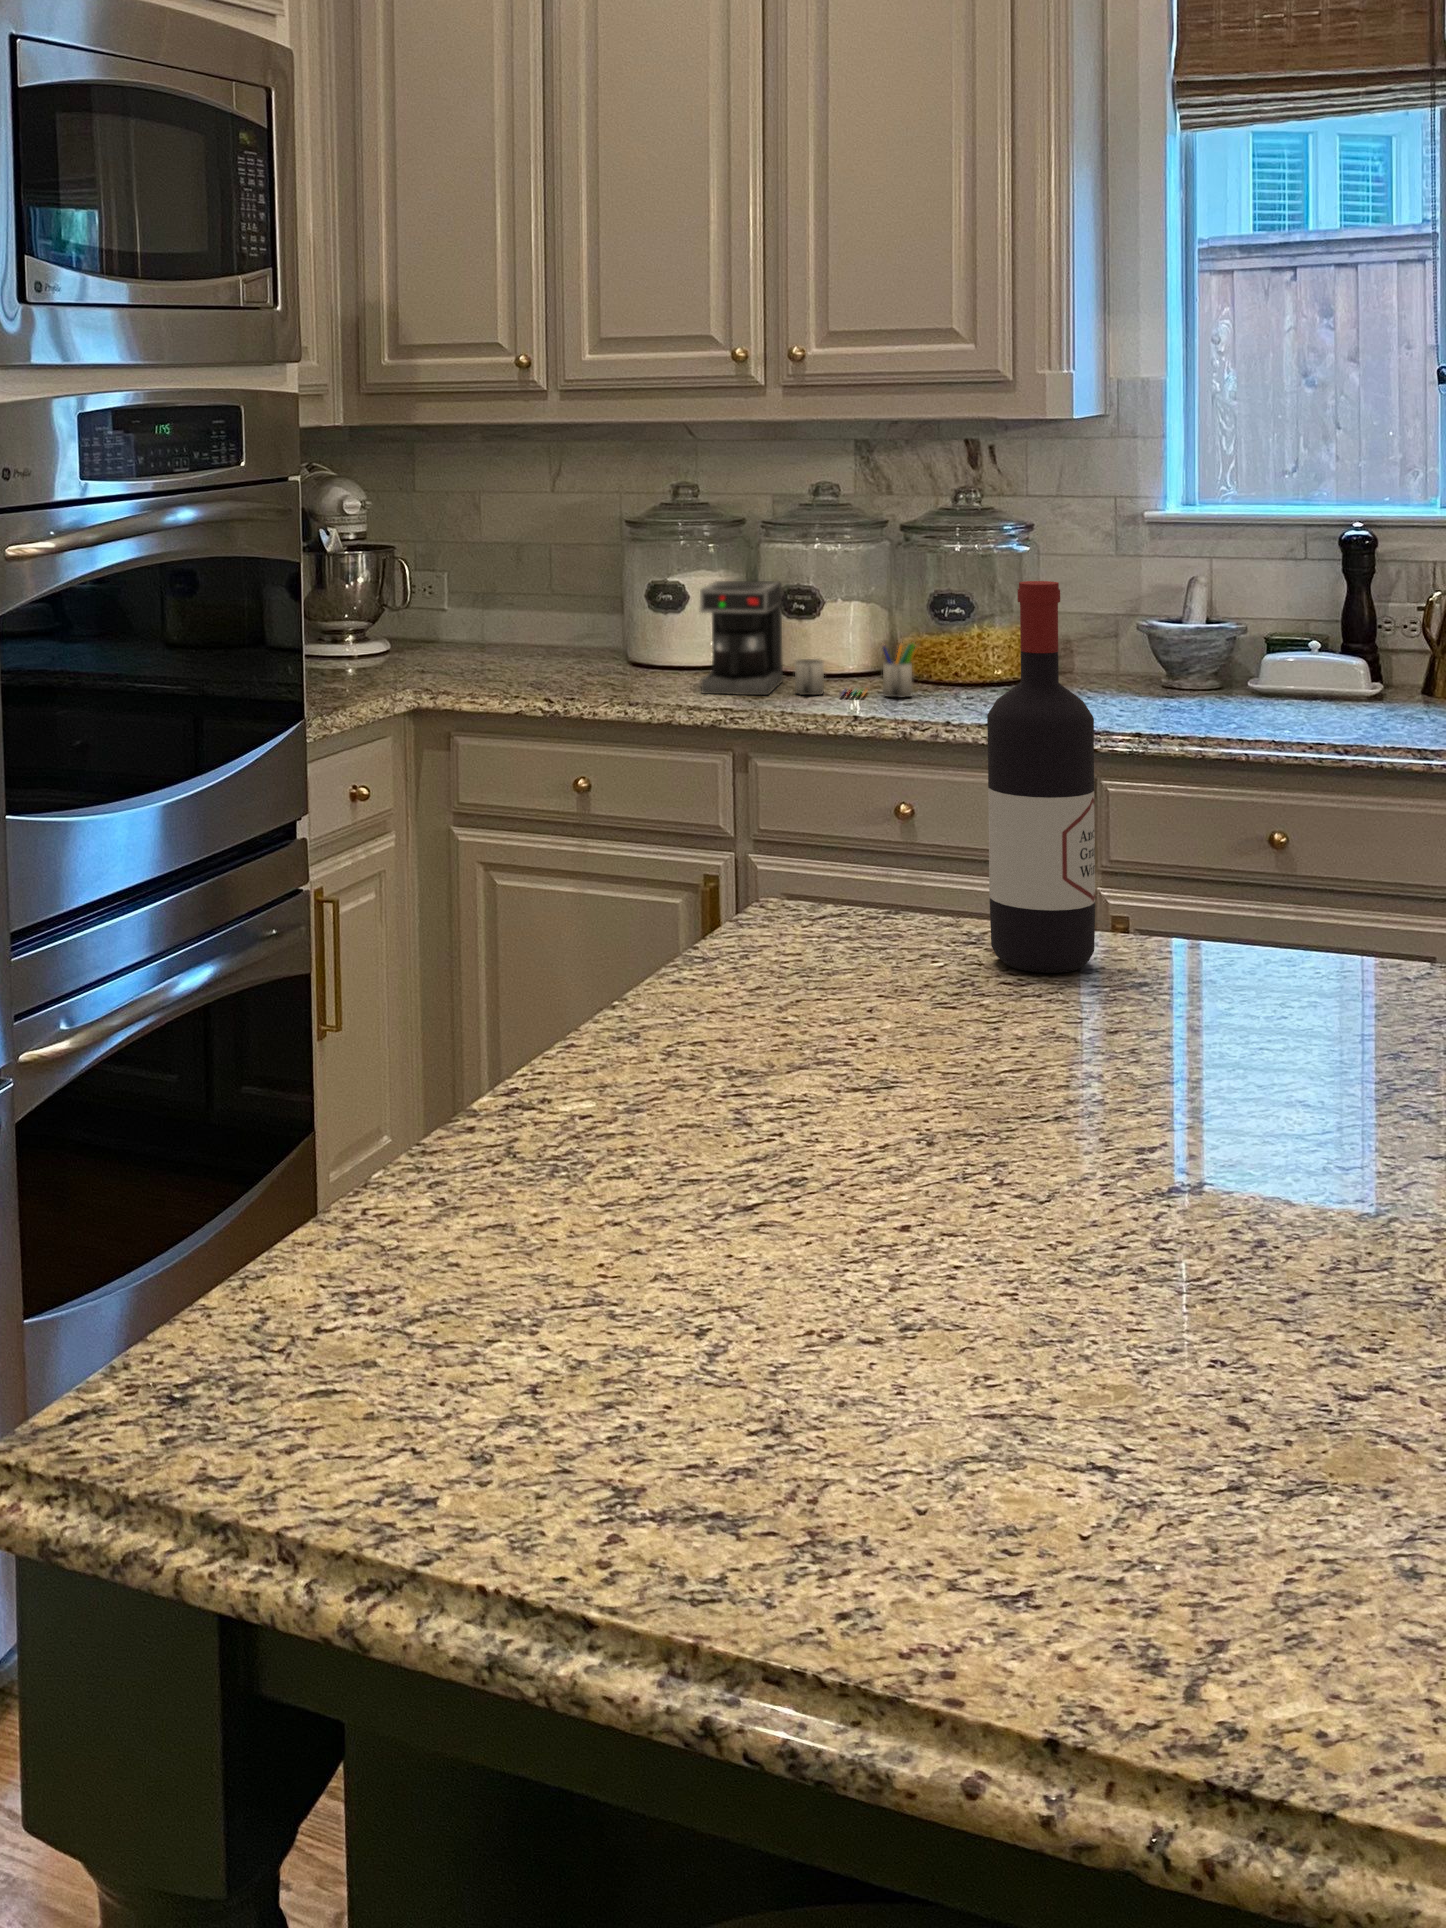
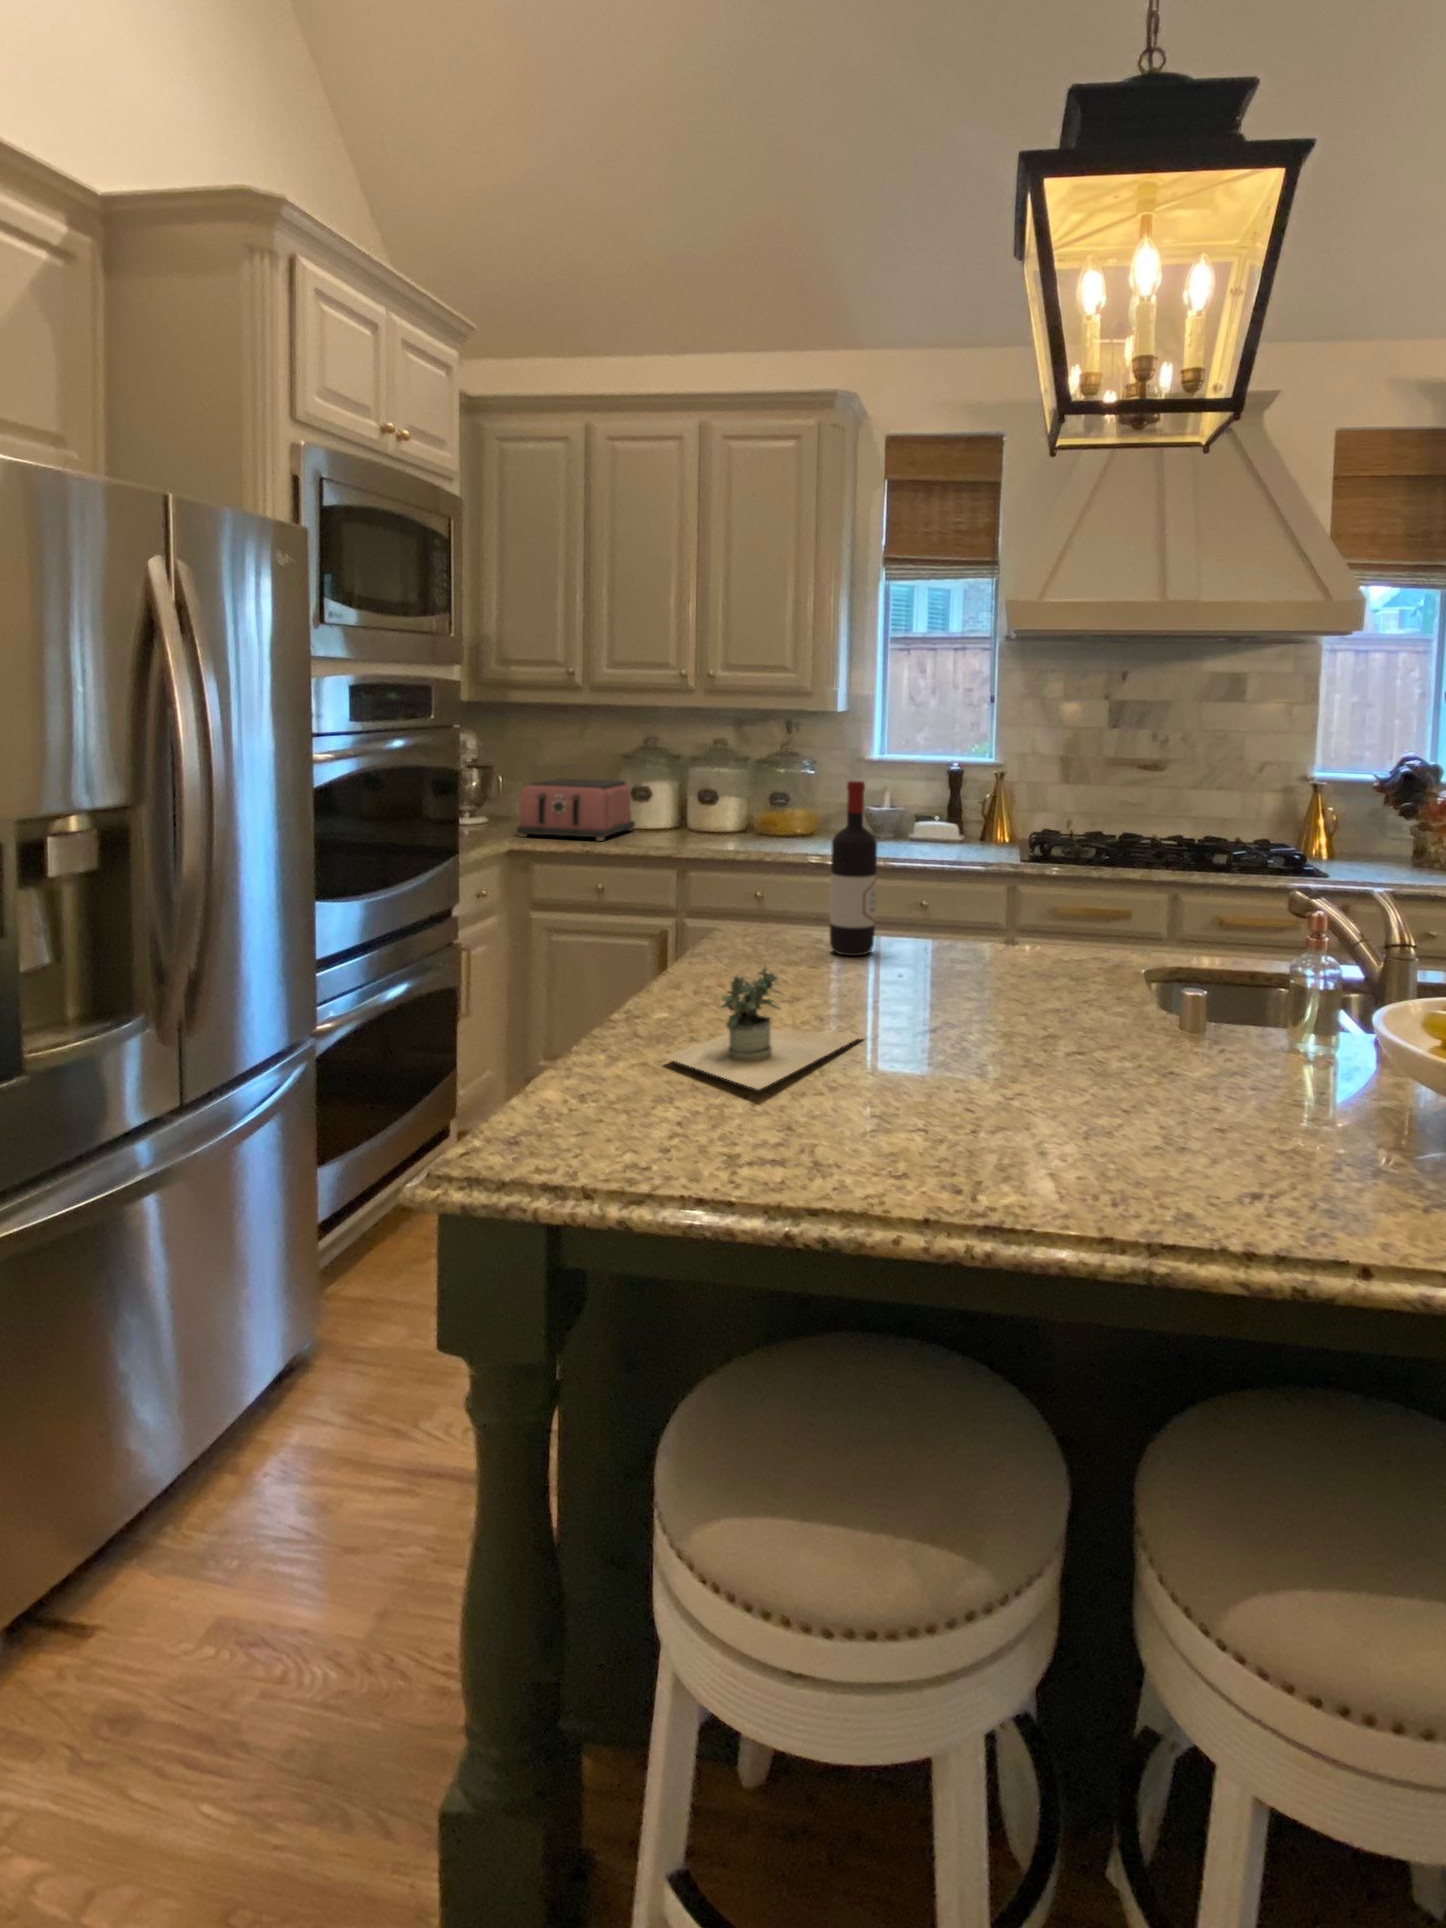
toaster: none [425,569,656,692] -> present [517,779,635,841]
coffee maker: present [700,581,919,698] -> none [661,786,767,844]
potted plant: none [540,1019,1120,1316] -> present [665,967,901,1089]

